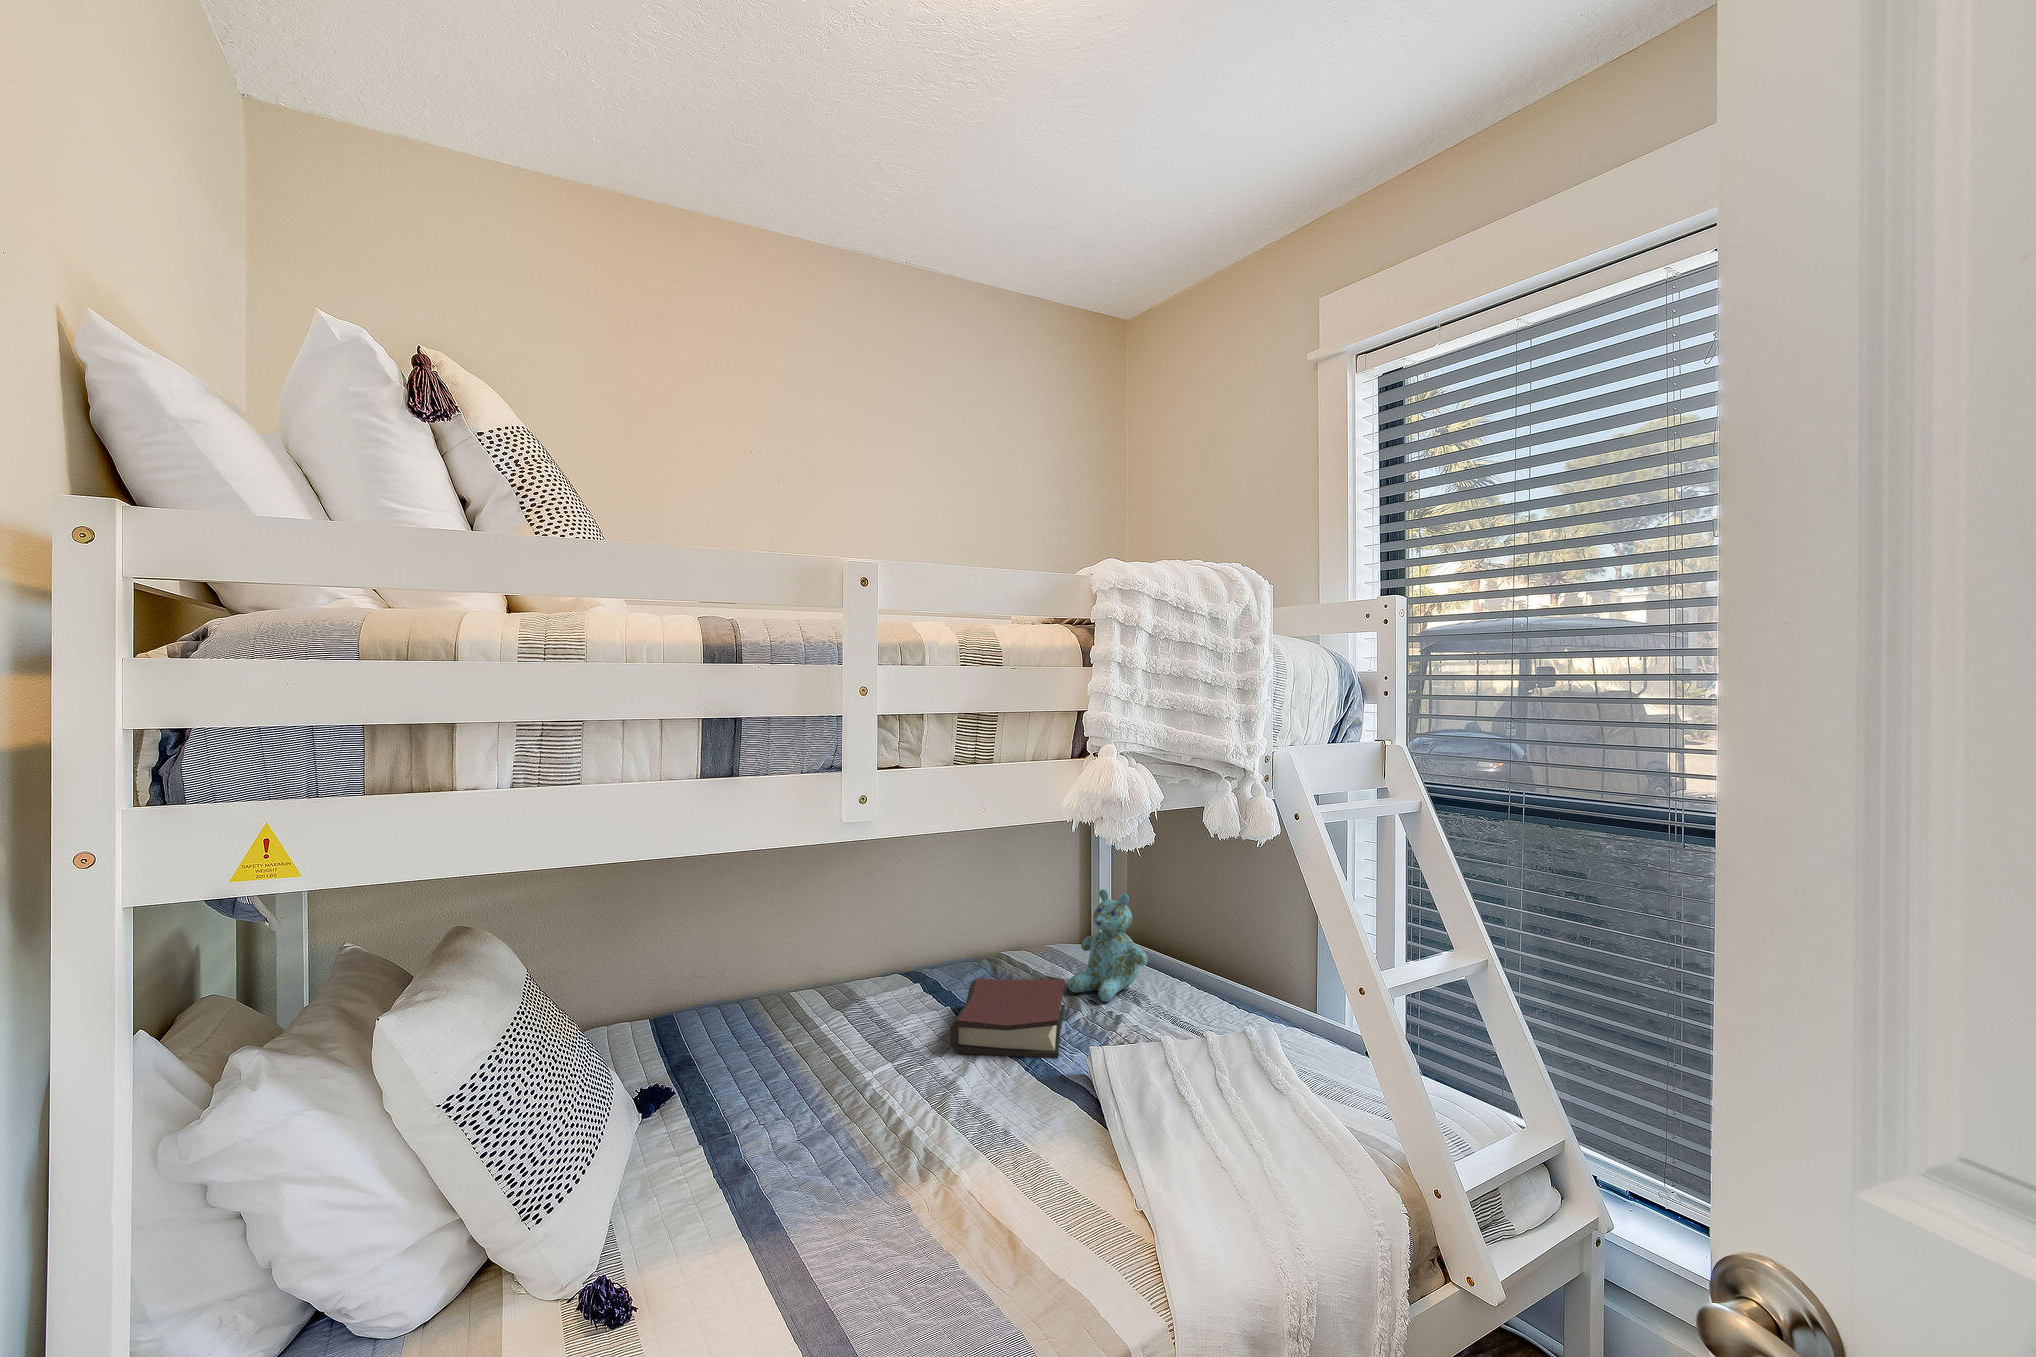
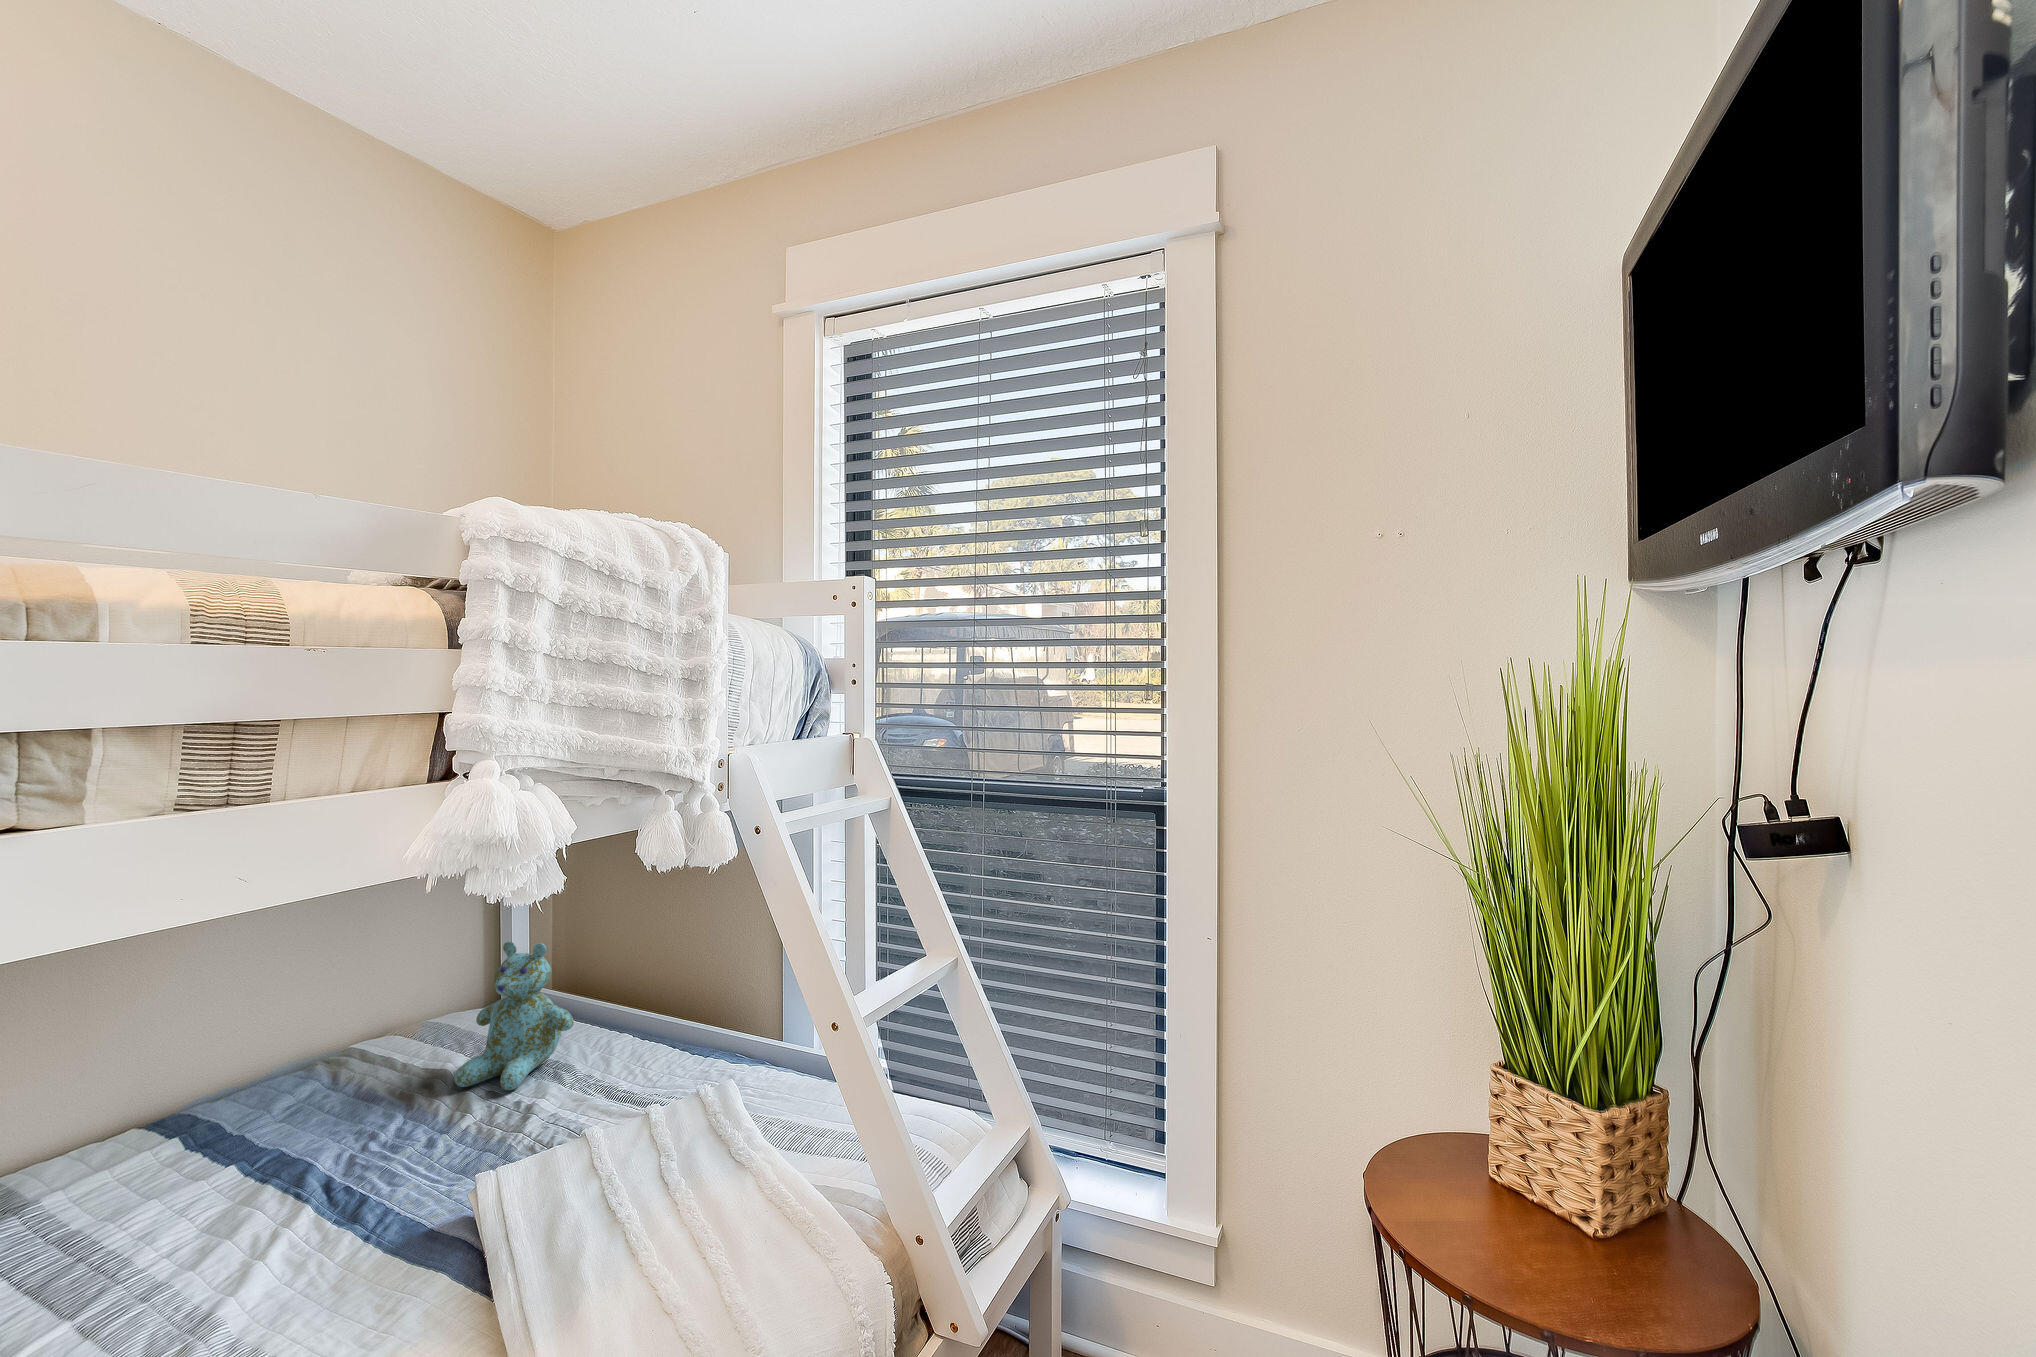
hardback book: present [950,979,1065,1058] -> none [227,1076,446,1243]

